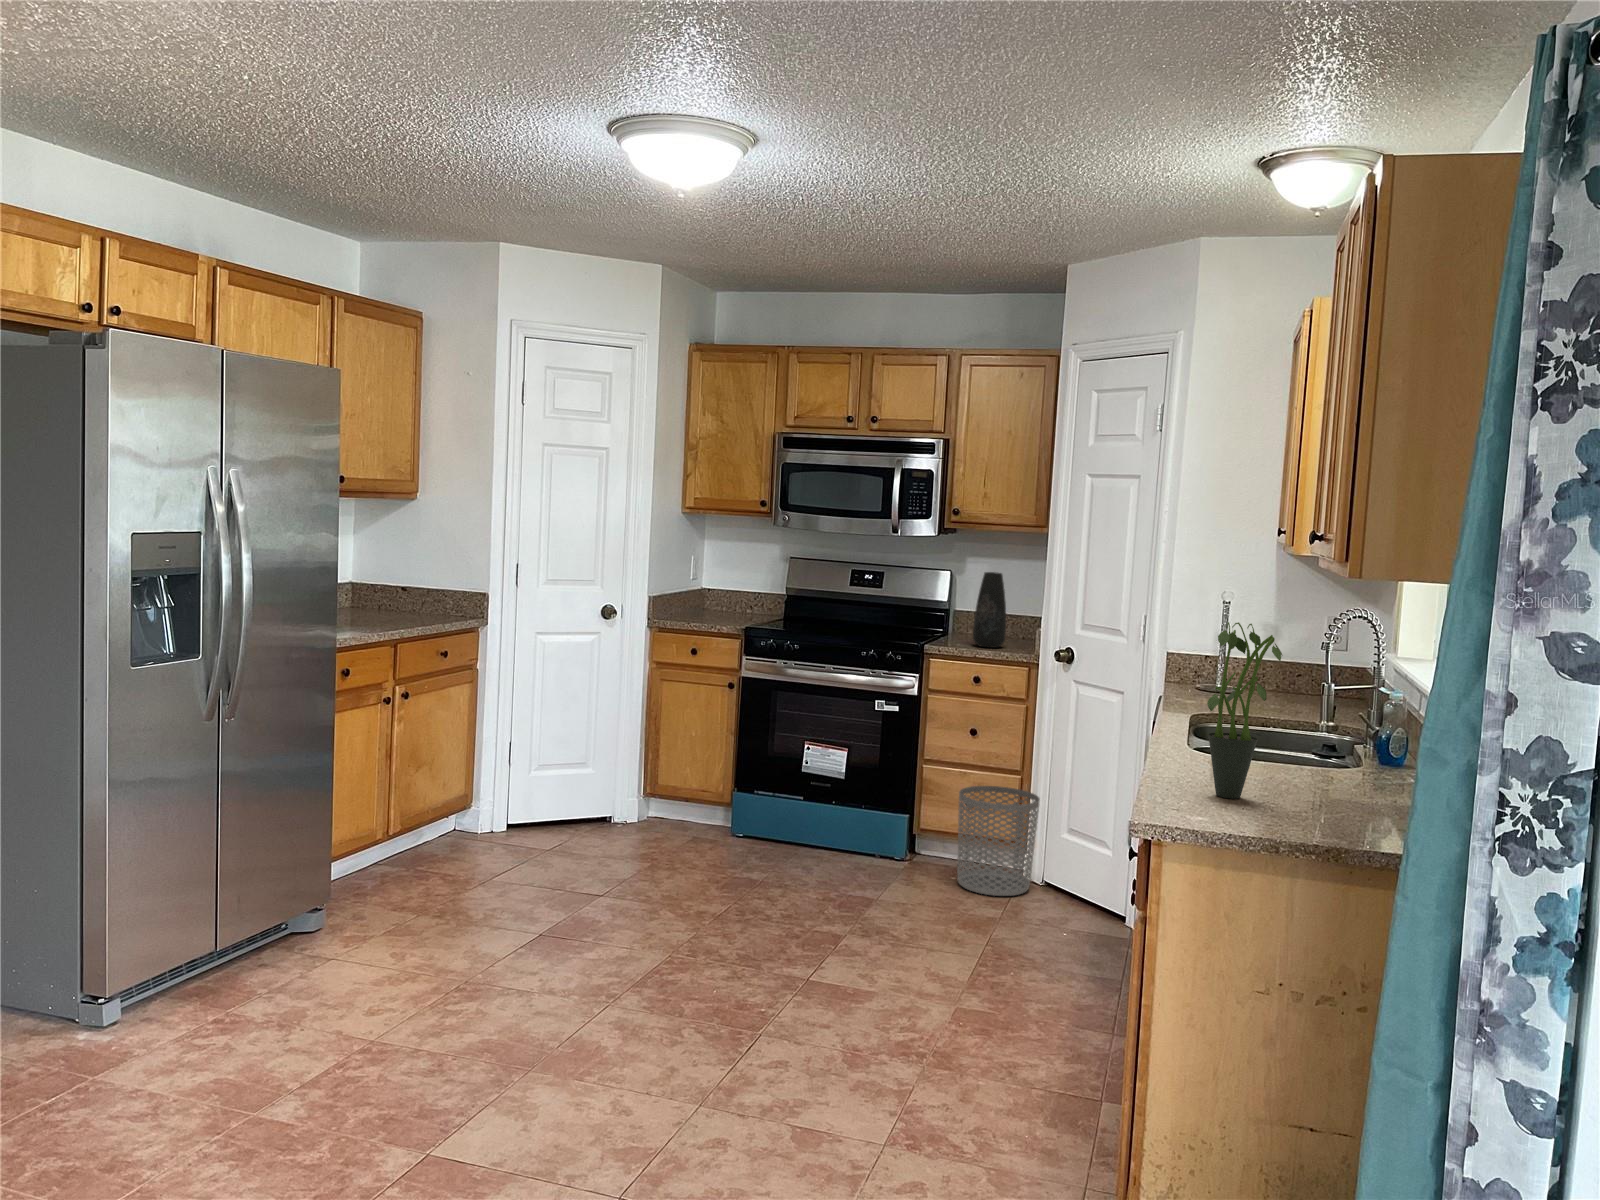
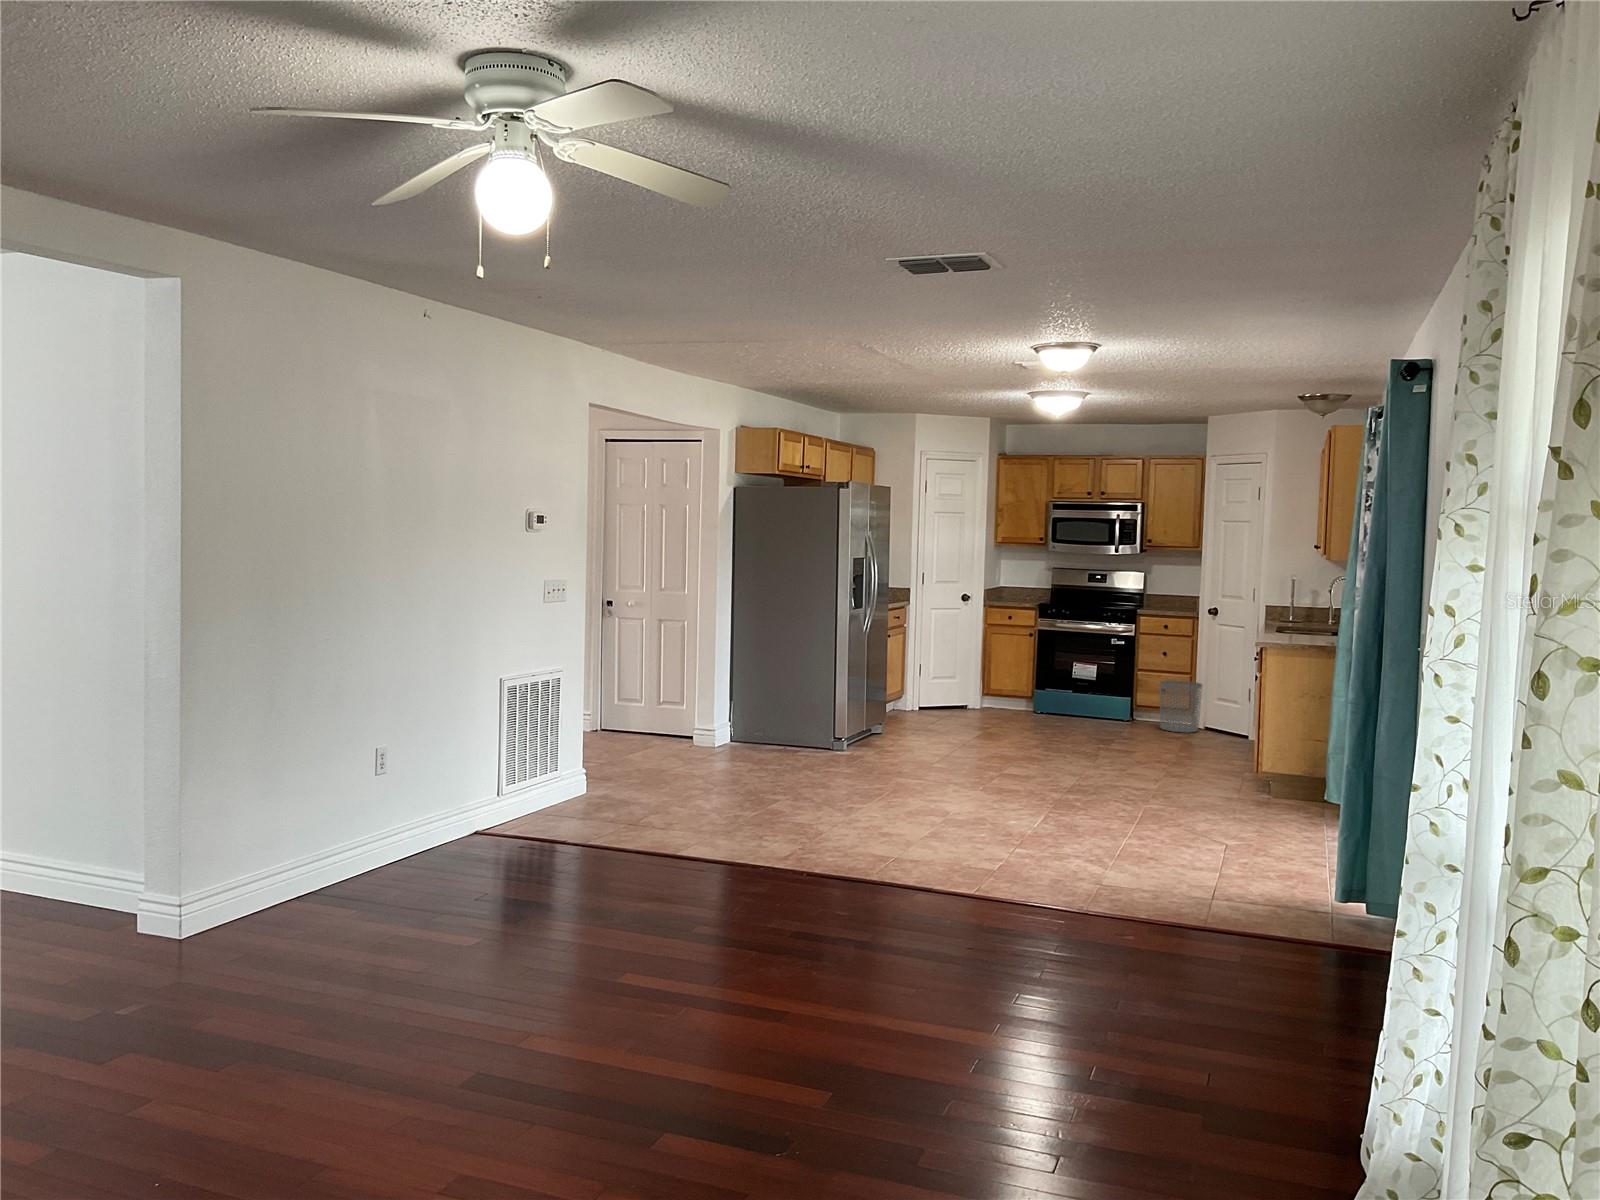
vase: present [973,572,1006,648] -> none [1162,571,1179,611]
potted plant: present [1207,622,1282,799] -> none [1286,576,1313,640]

